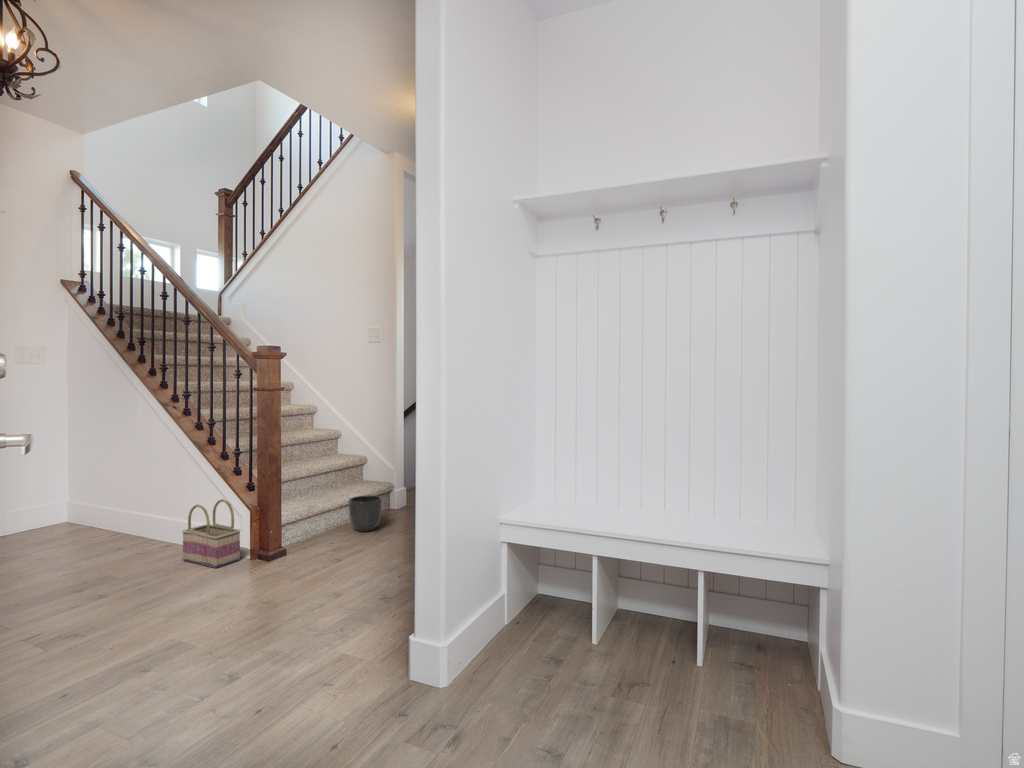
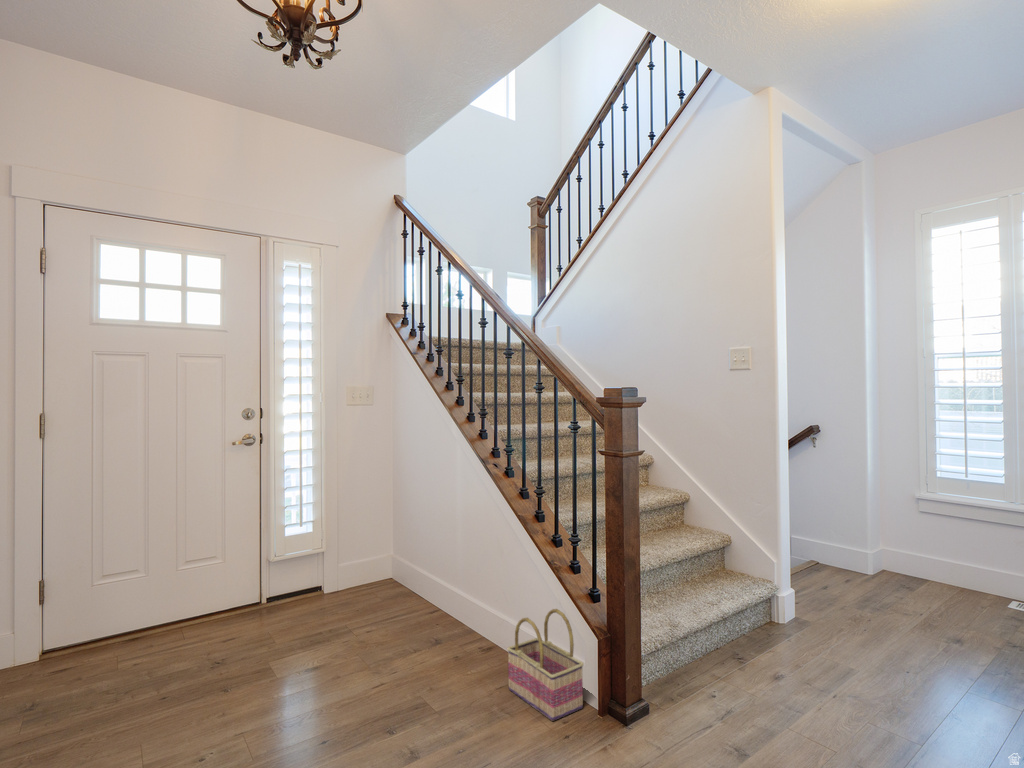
planter: present [349,496,382,532] -> none [727,610,781,674]

